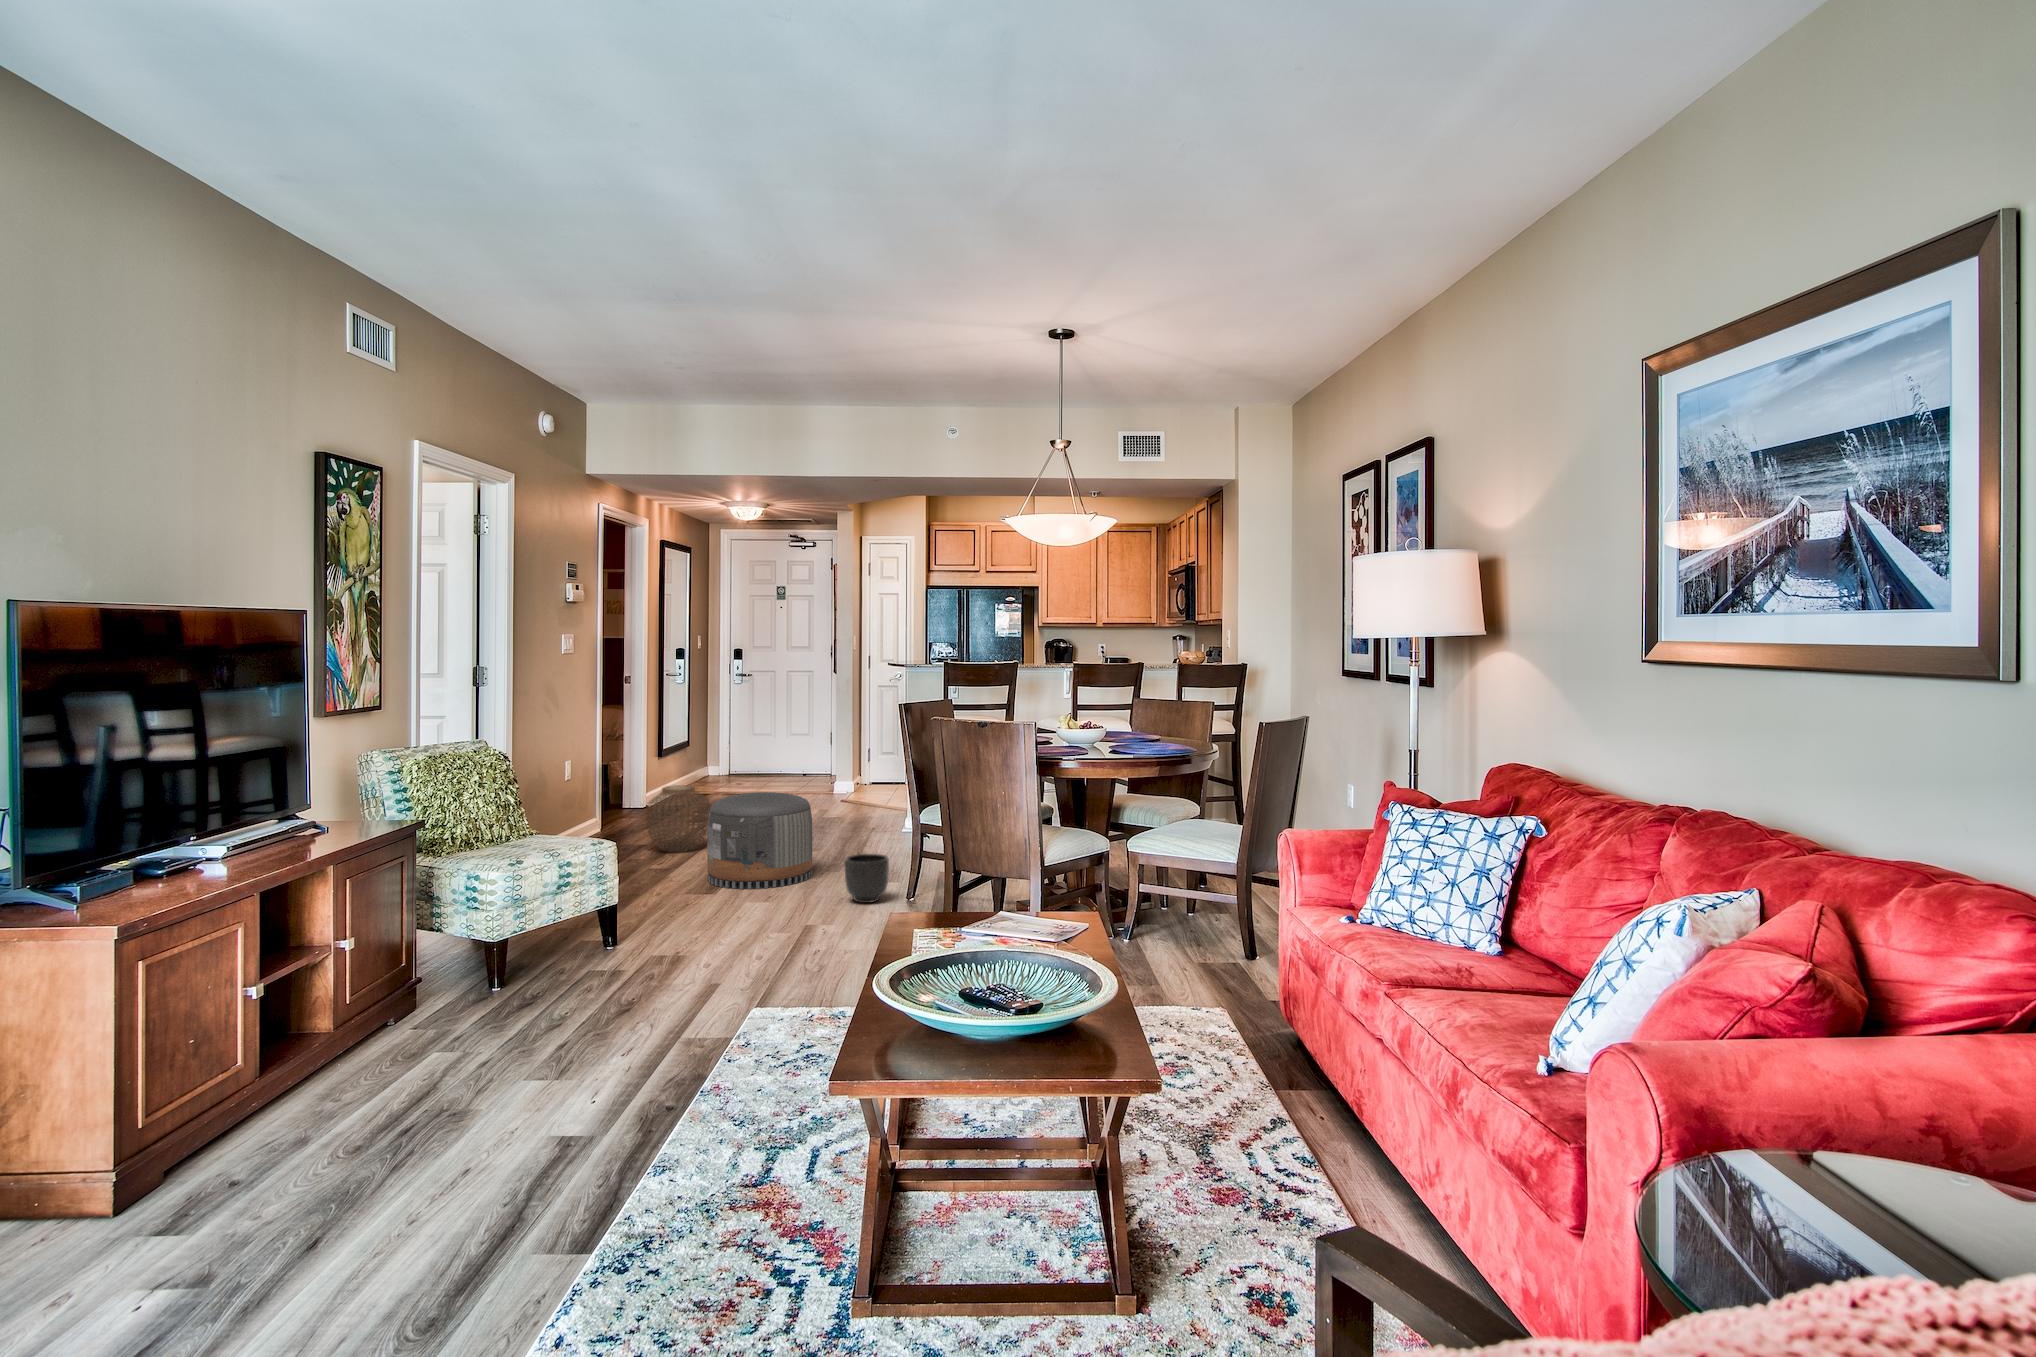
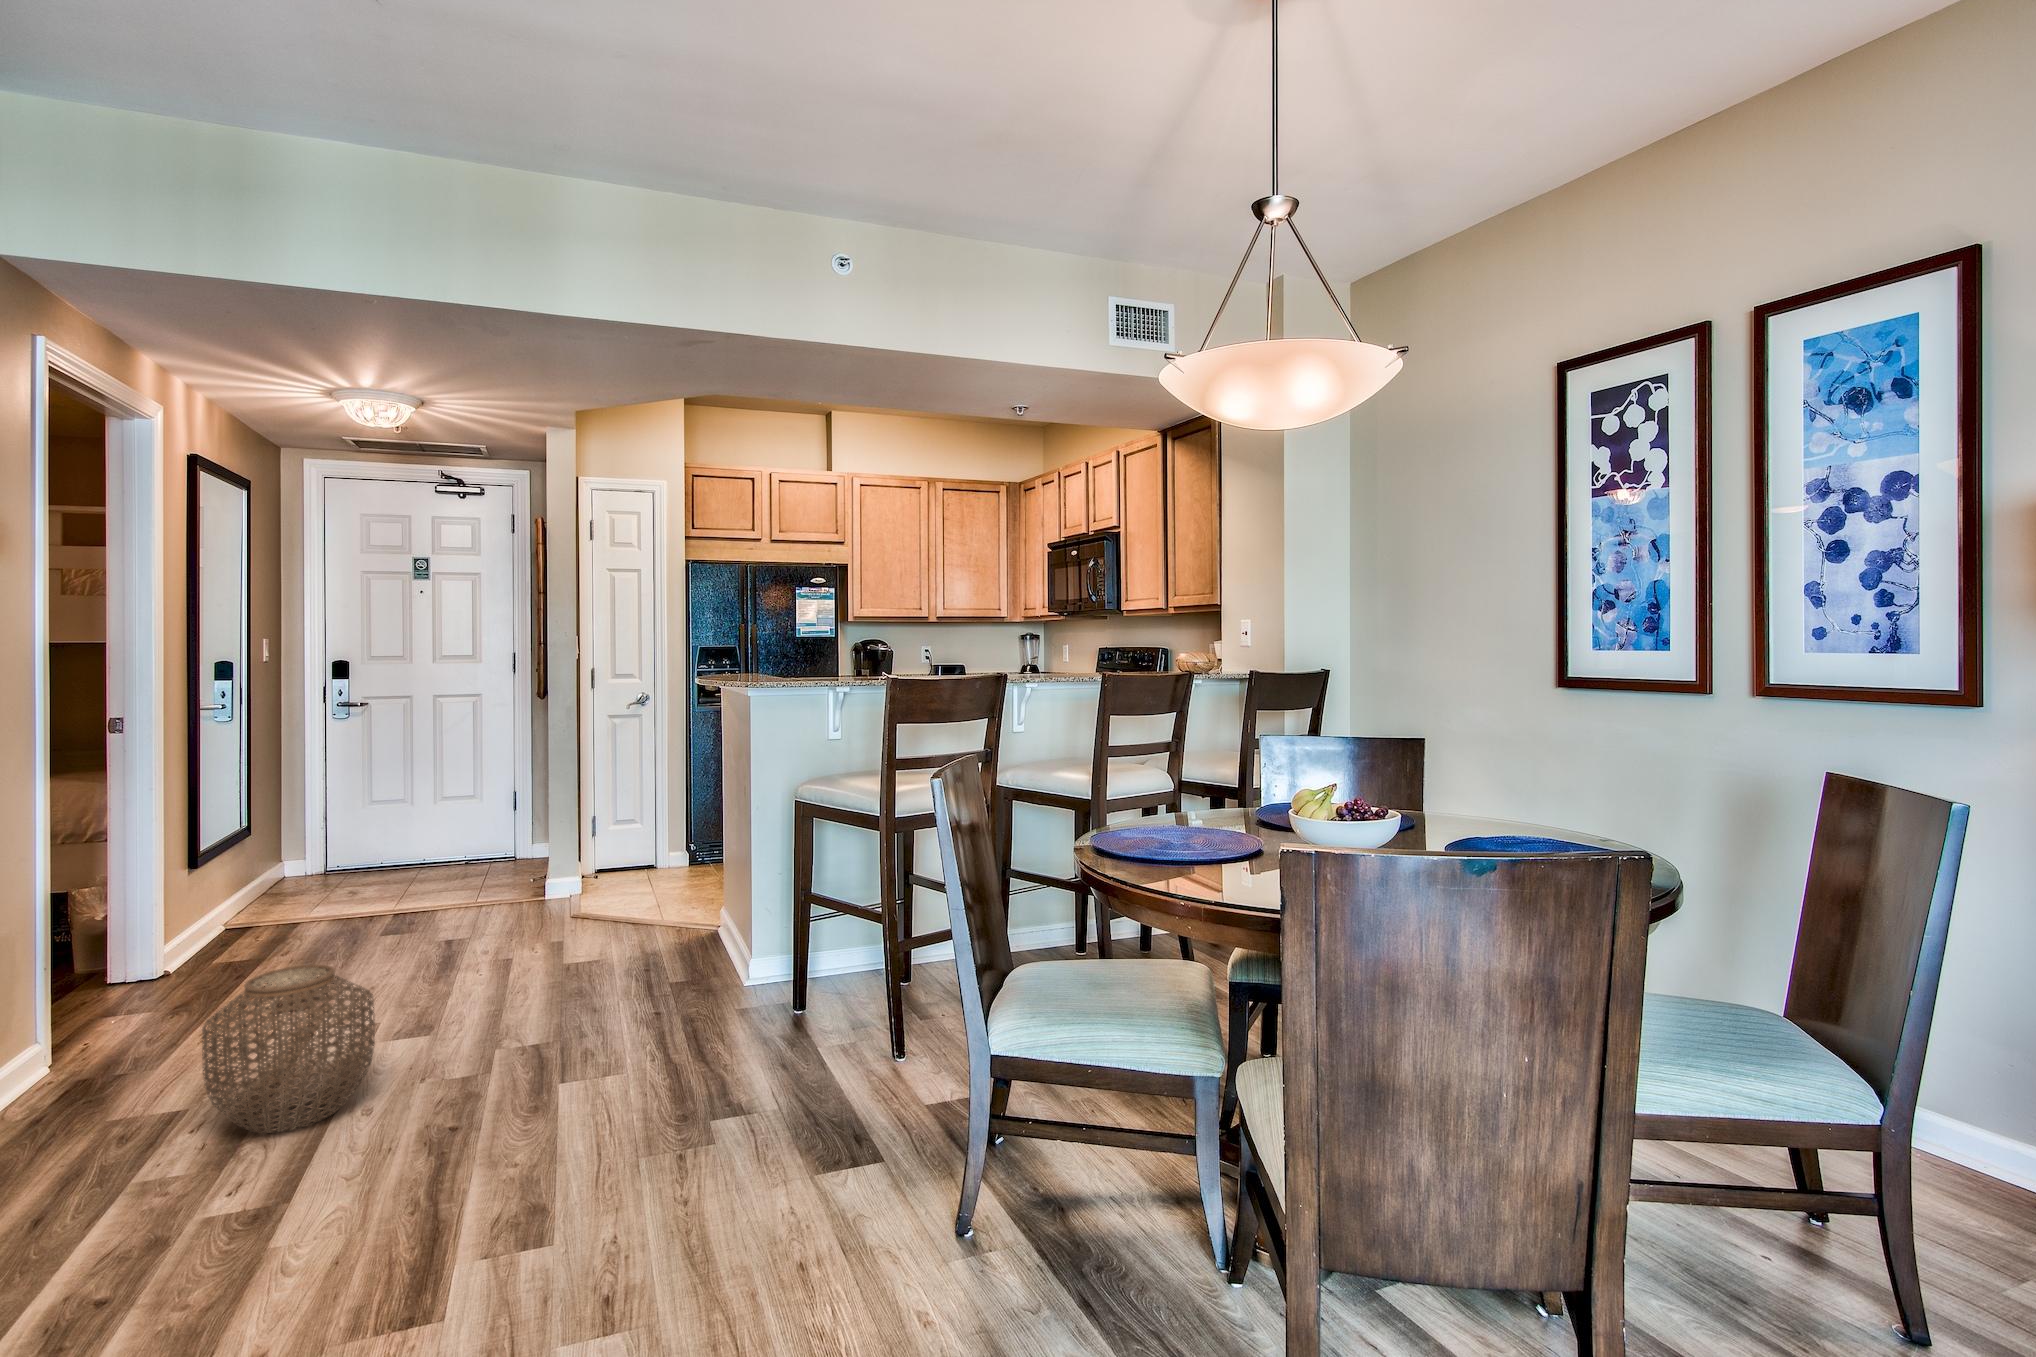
pouf: present [707,792,813,889] -> none [428,984,698,1278]
planter: present [845,854,889,903] -> none [860,1129,965,1271]

